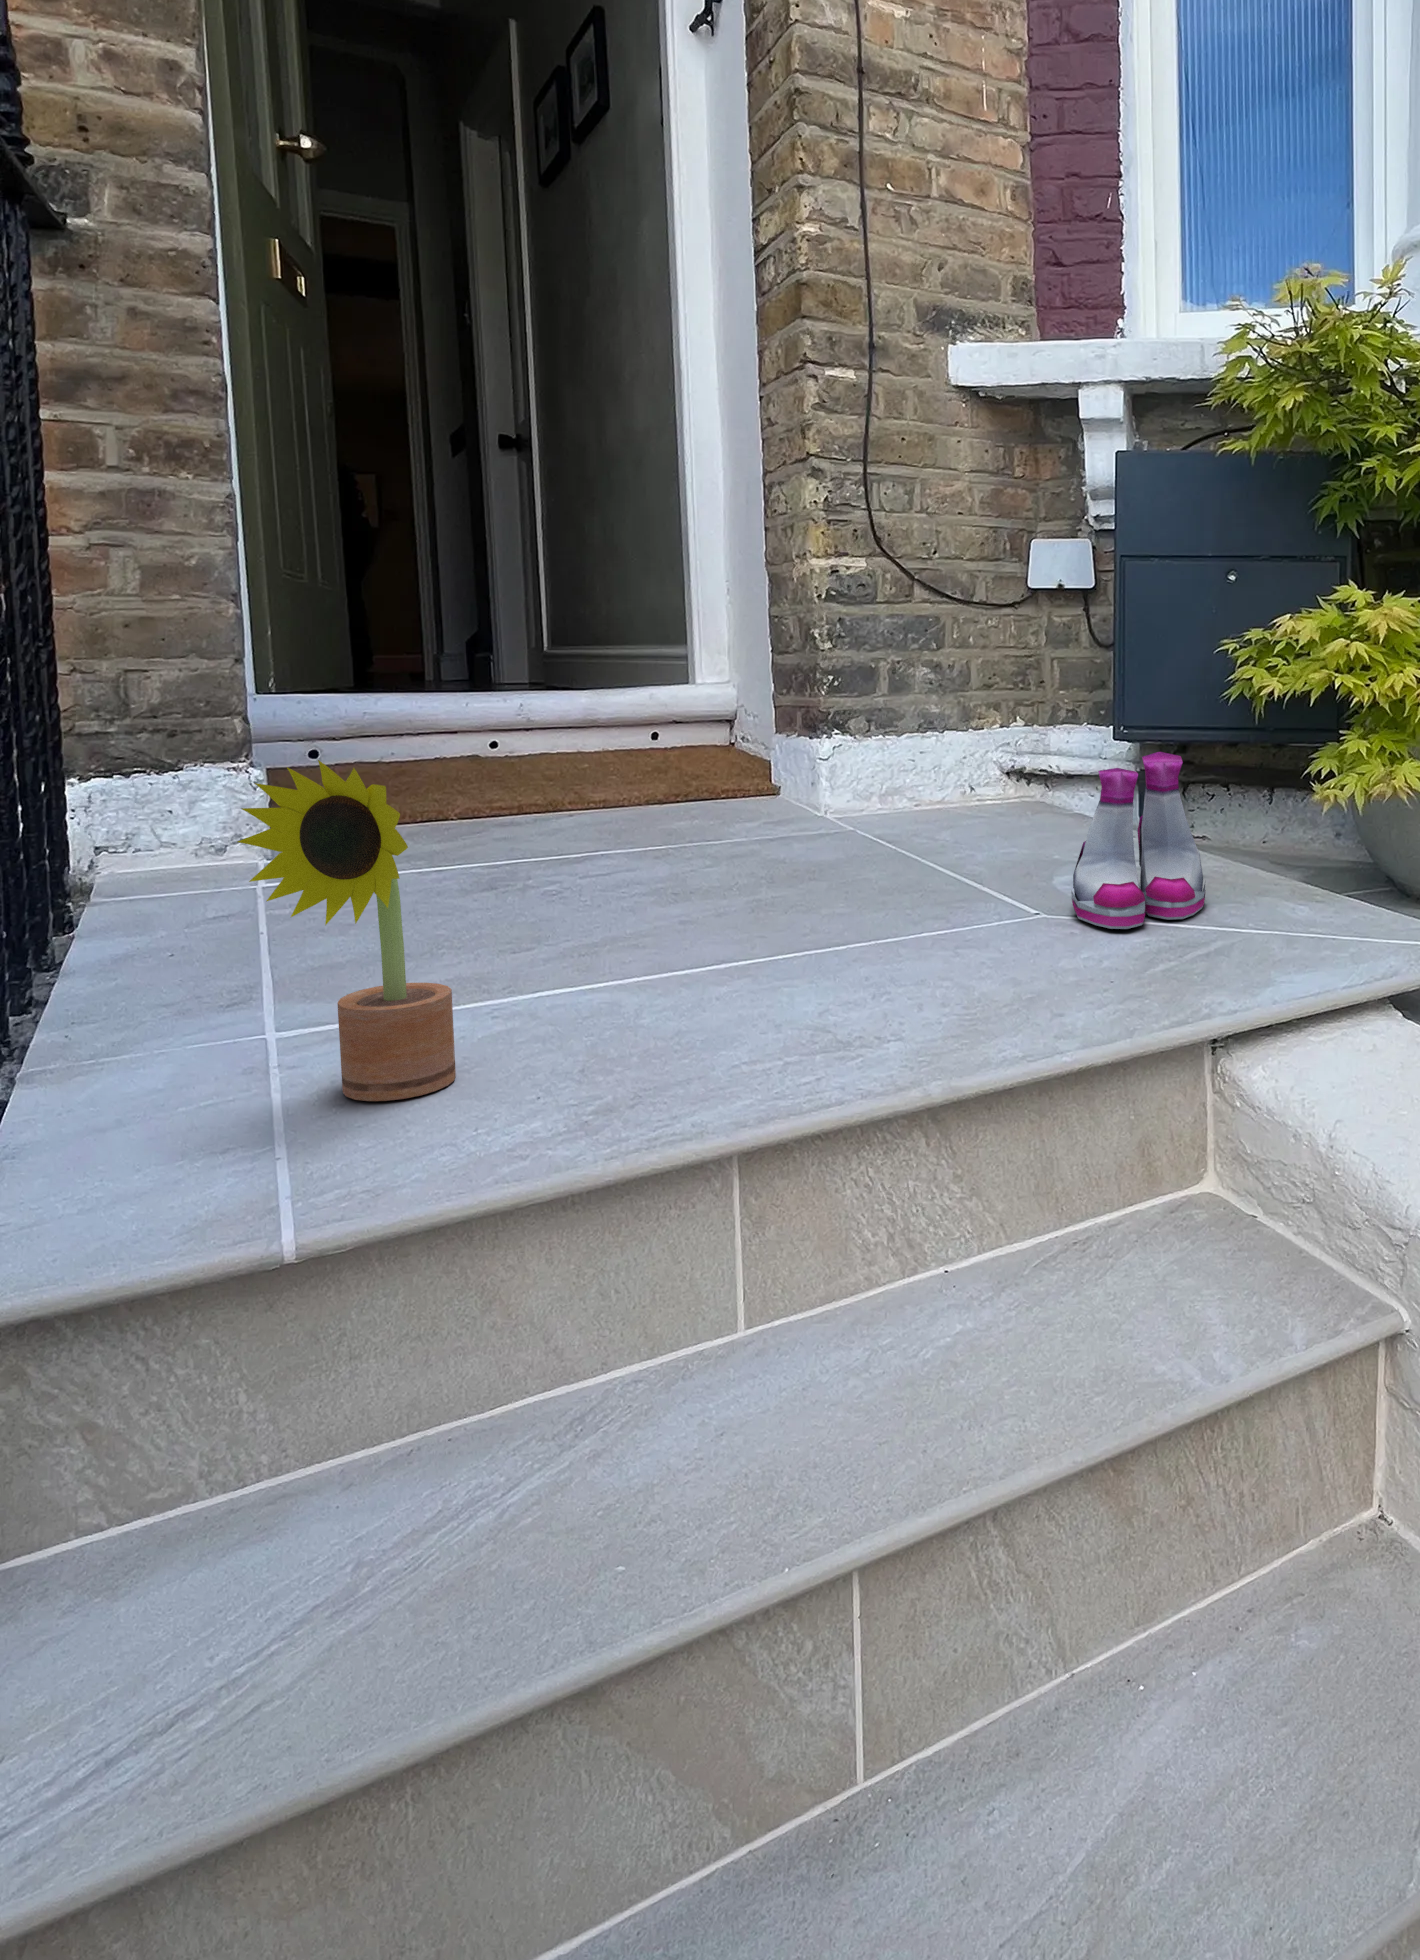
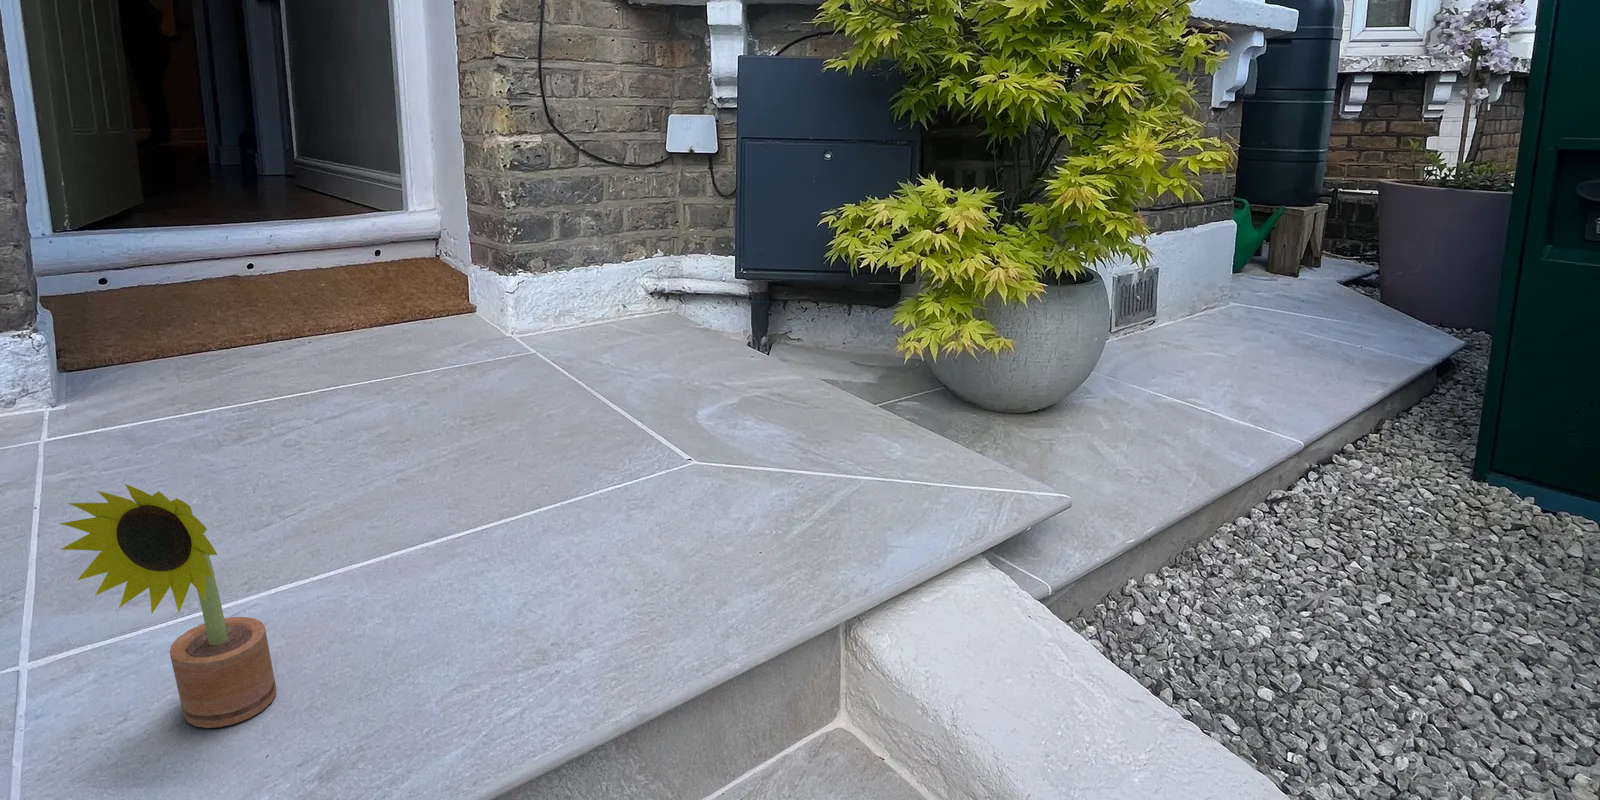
boots: present [1071,752,1206,929] -> none [729,333,827,479]

